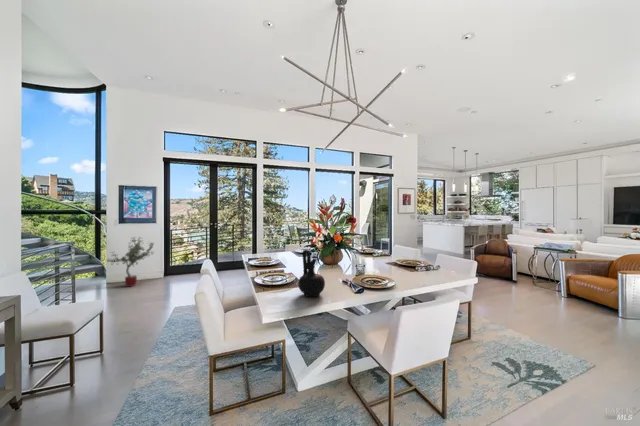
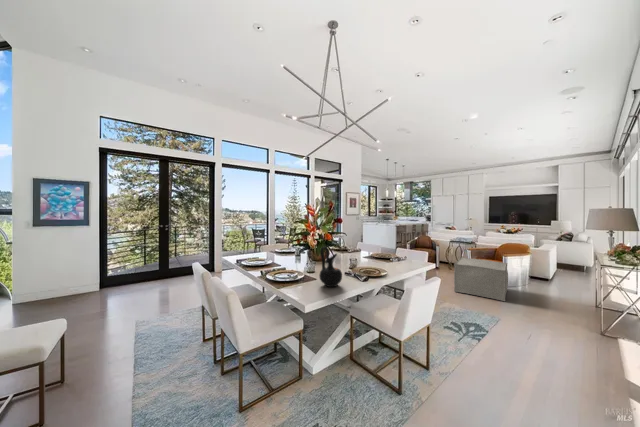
potted tree: present [107,237,154,287] -> none [20,244,91,305]
ottoman: none [528,270,620,337] -> present [454,258,508,301]

